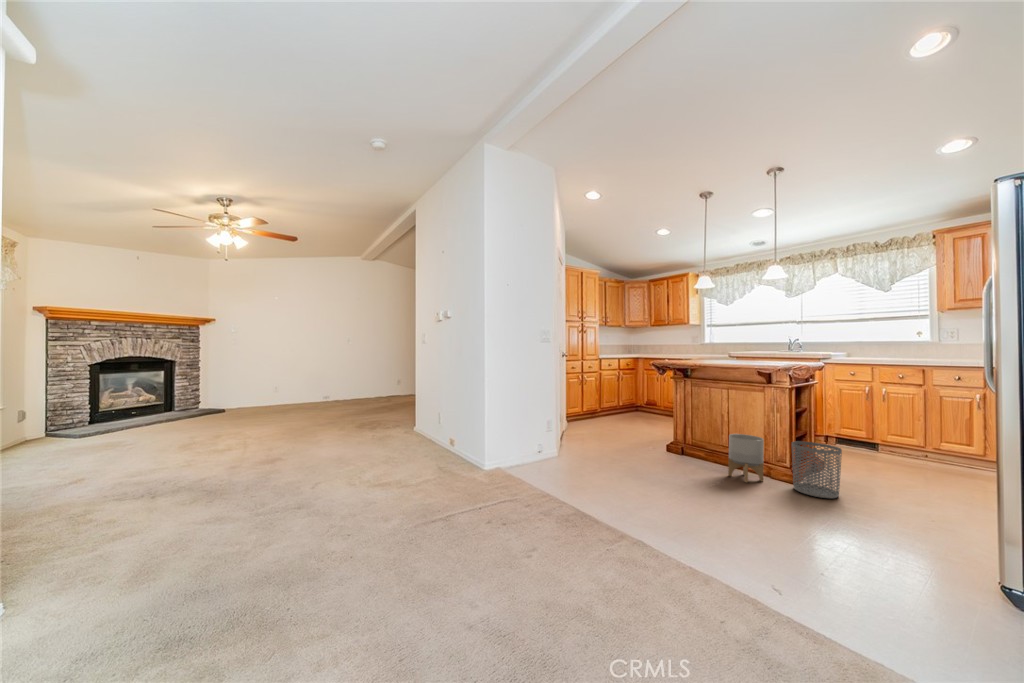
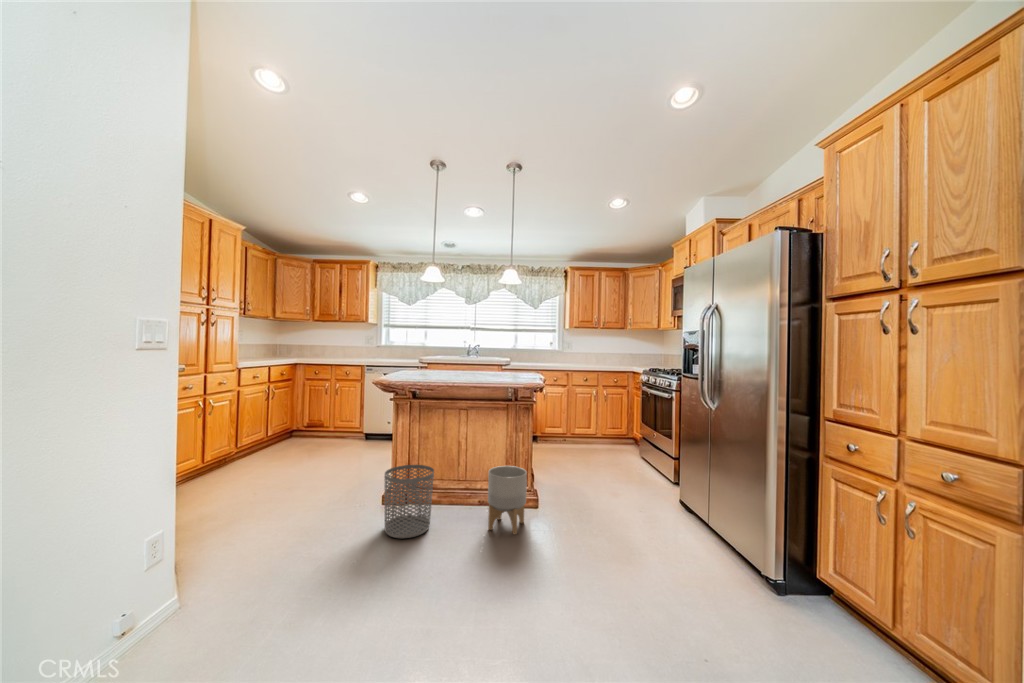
waste bin: present [792,441,842,498] -> present [384,465,434,538]

